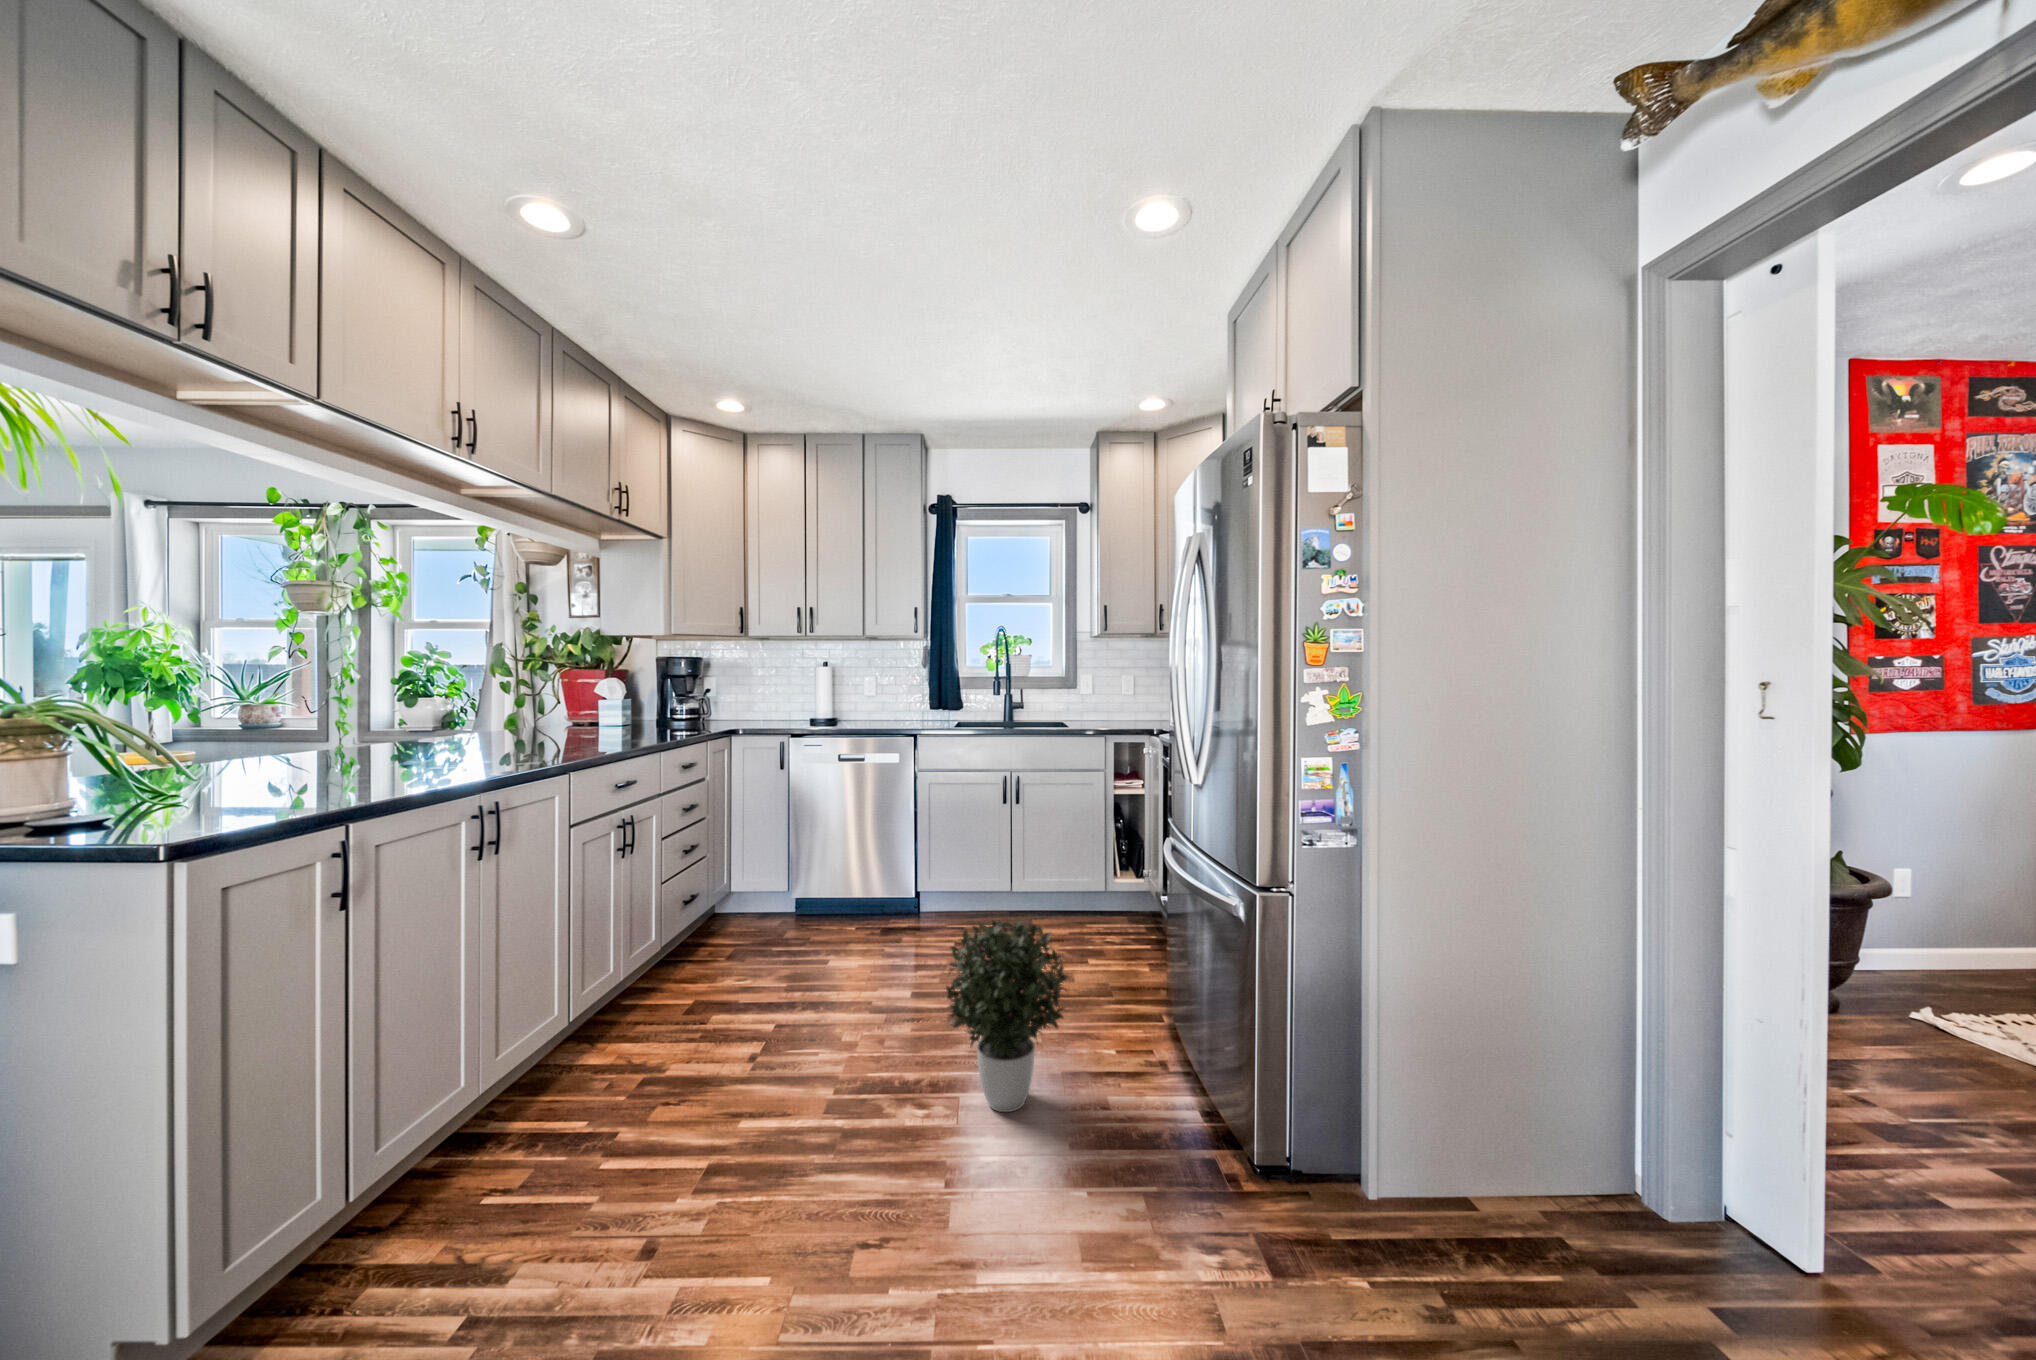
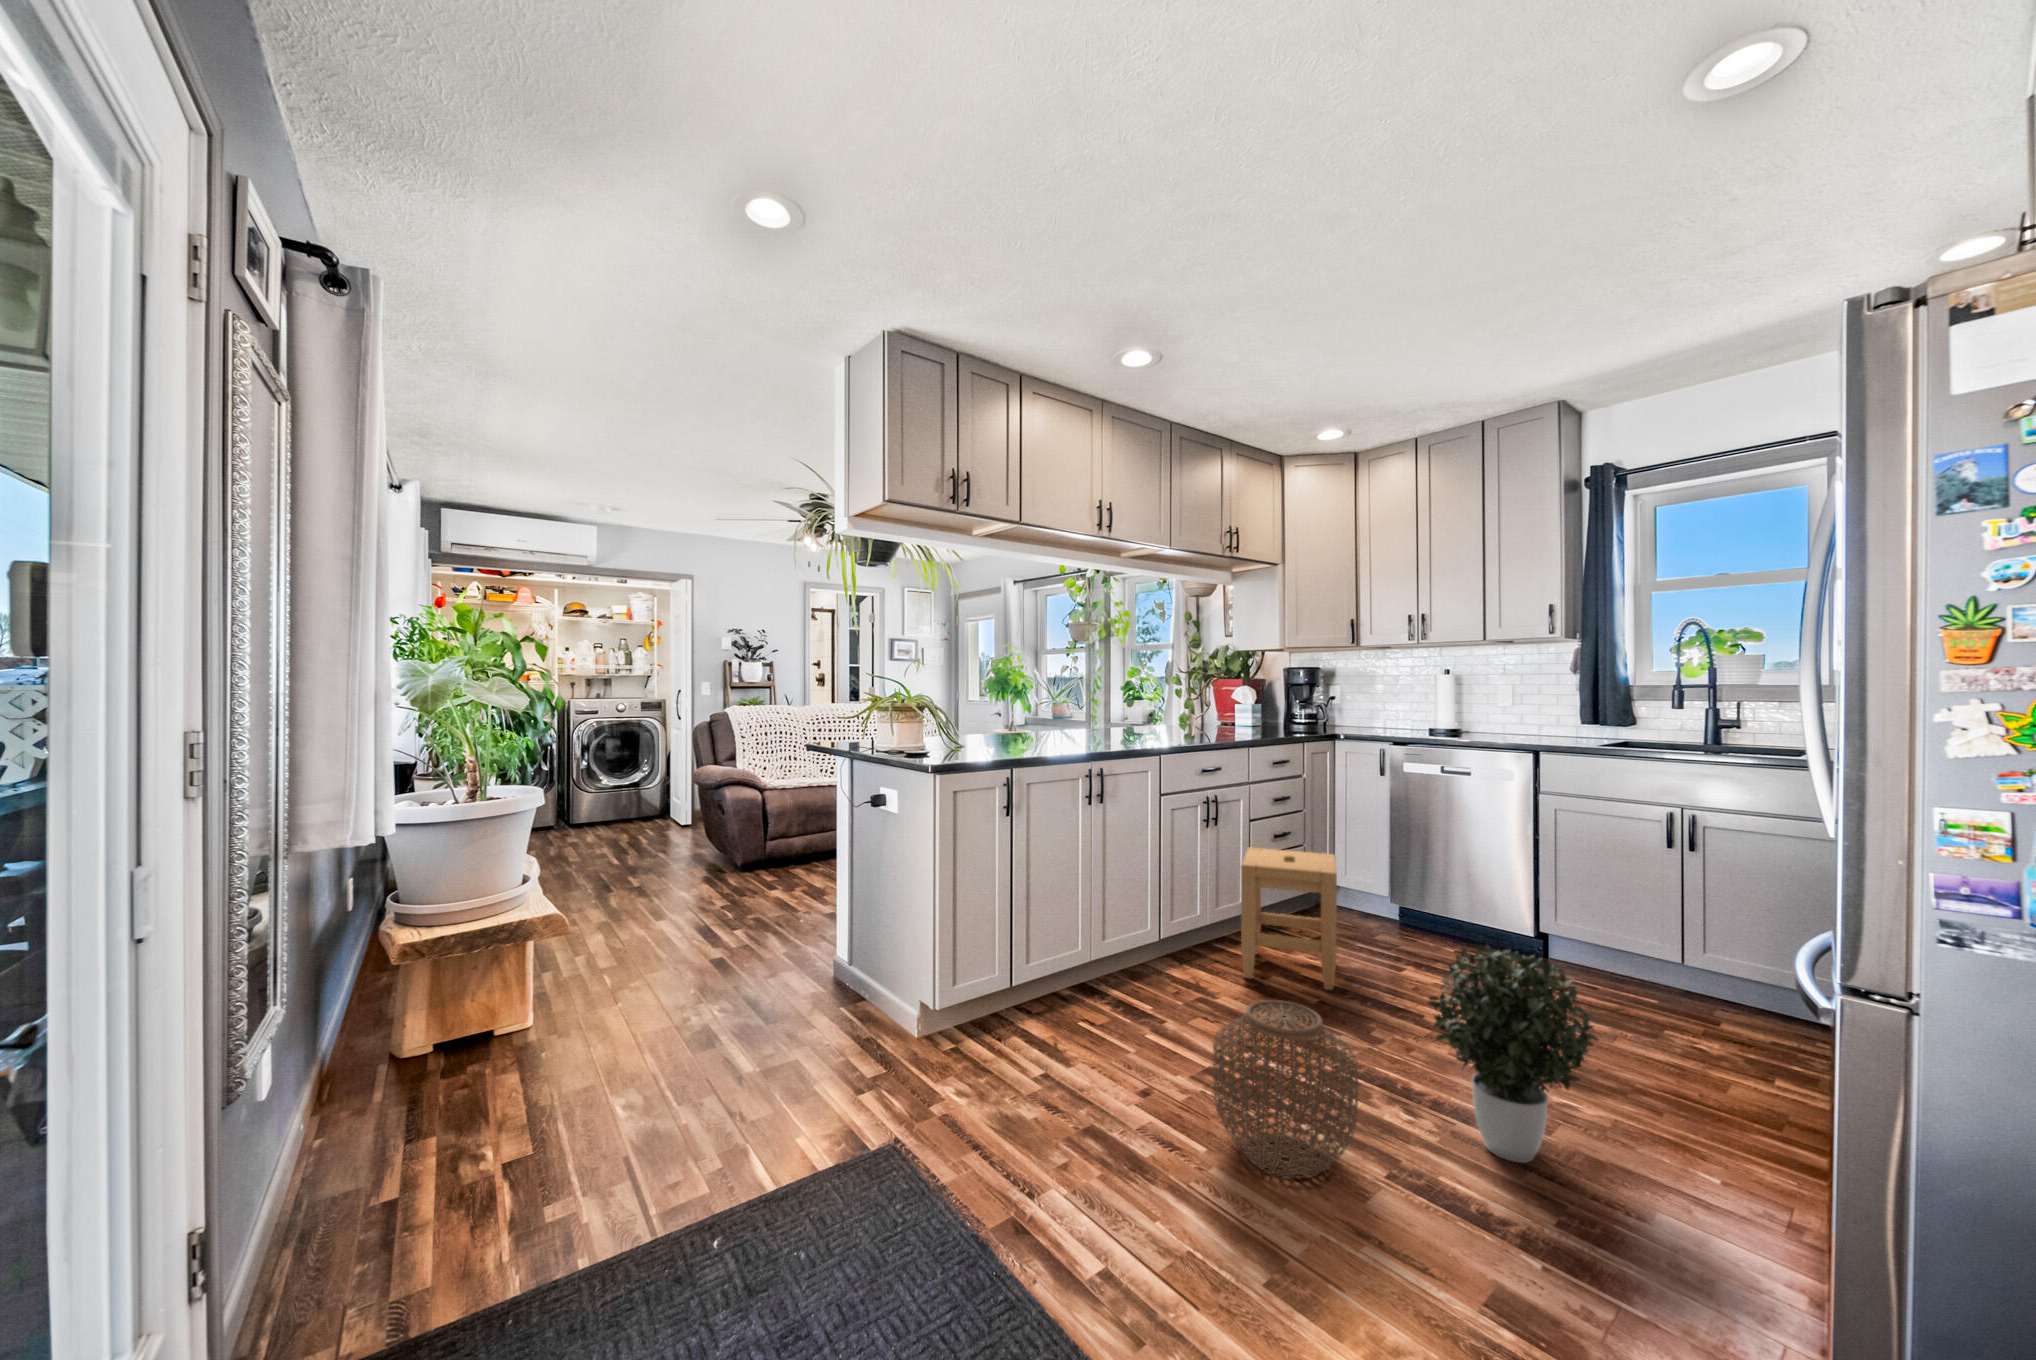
stool: none [661,861,783,1033] -> present [1241,847,1337,990]
woven basket: none [766,1048,927,1261] -> present [1213,1000,1358,1178]

